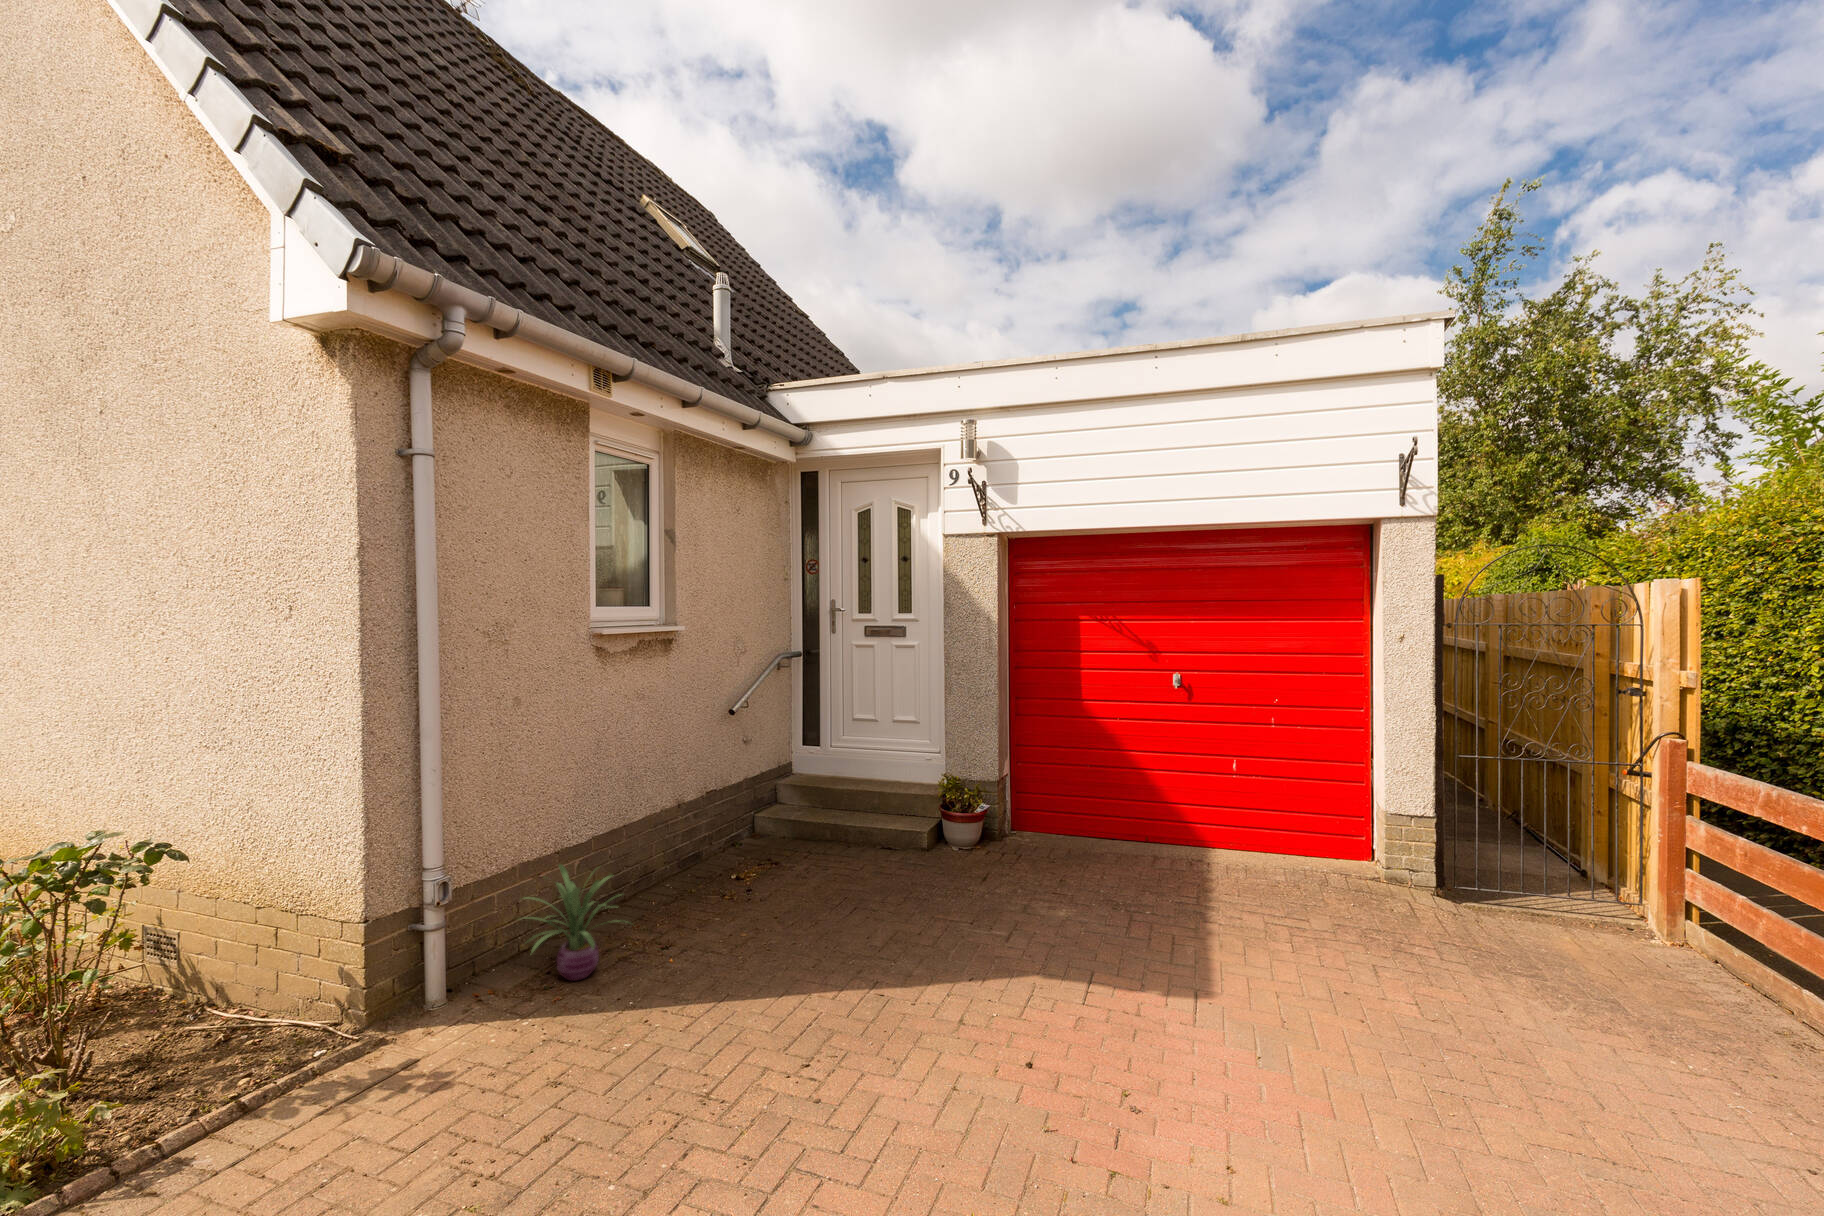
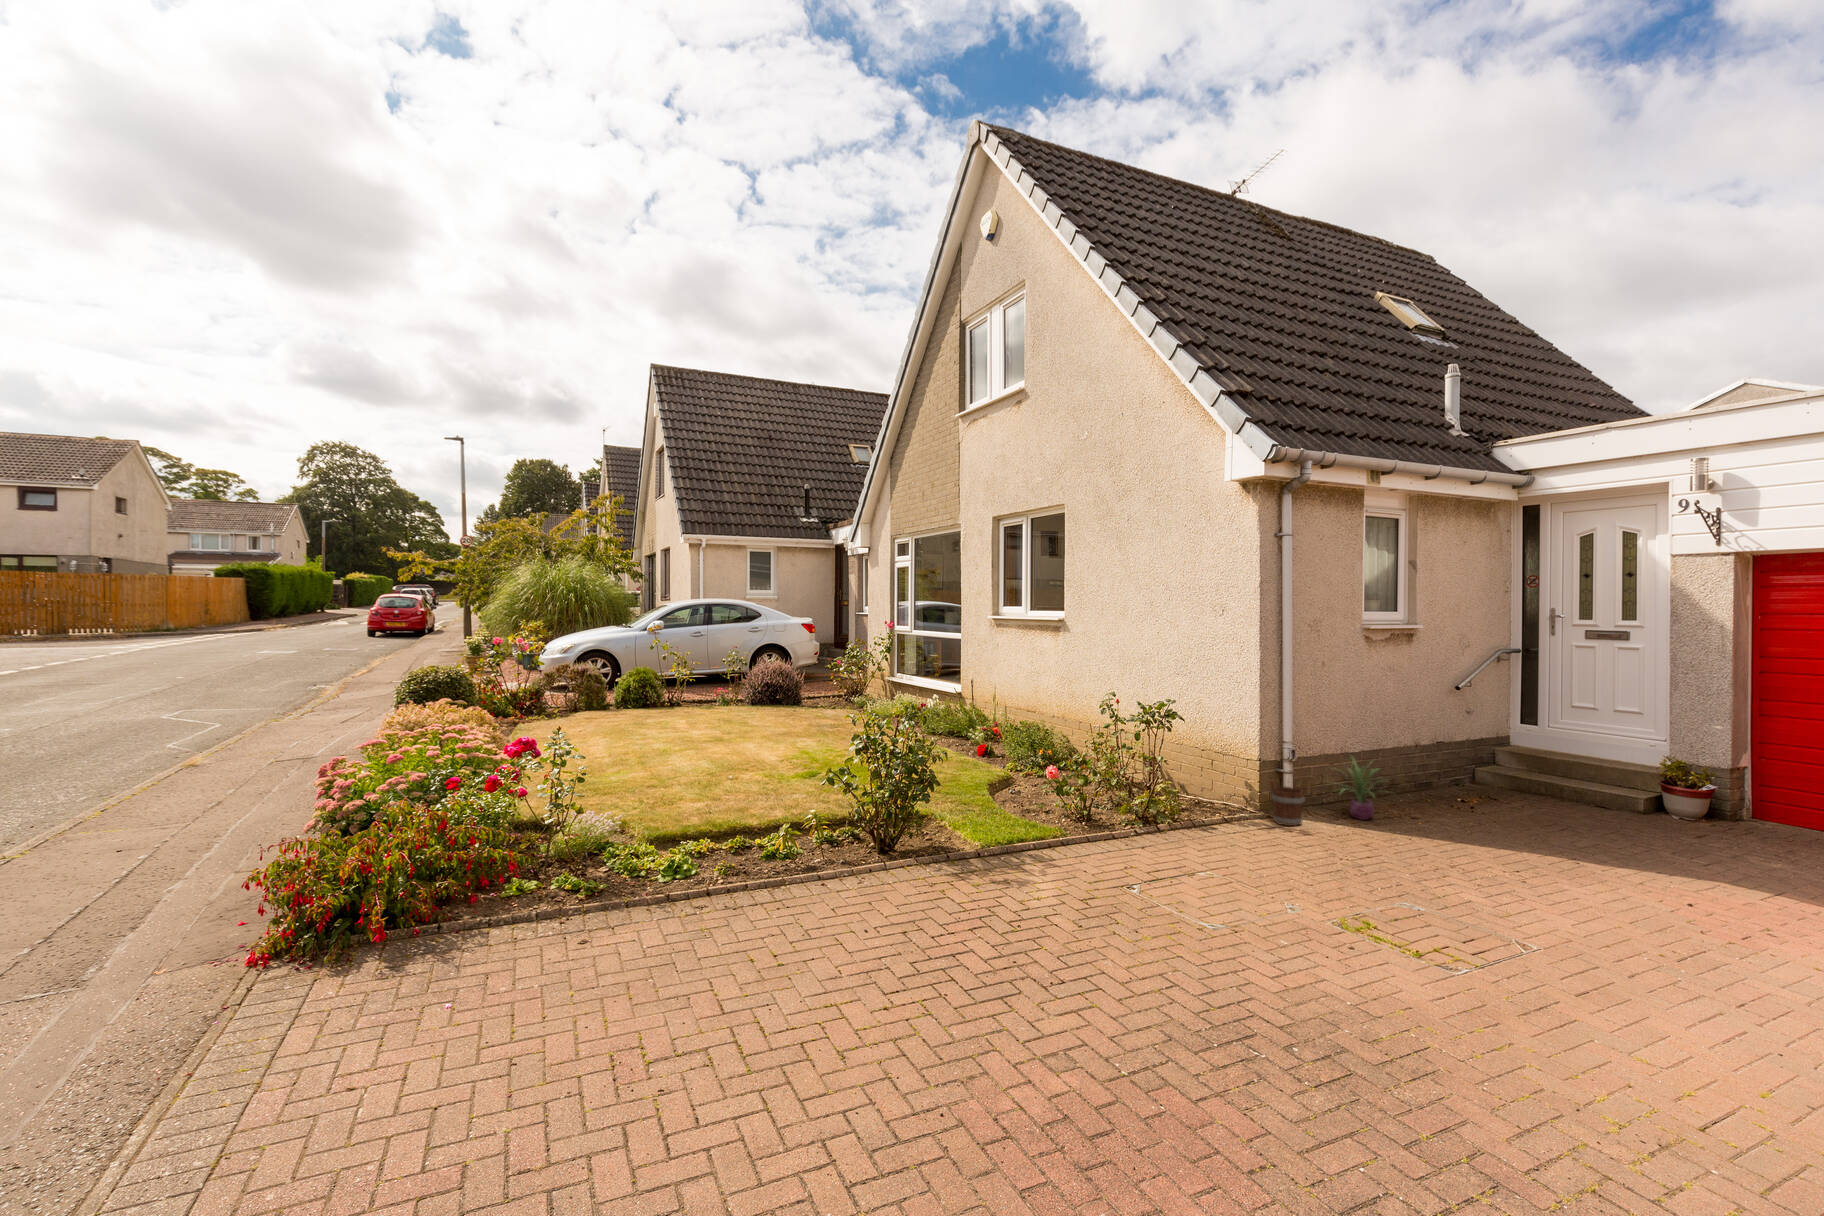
bucket: none [383,954,456,1060] -> present [1270,780,1305,826]

